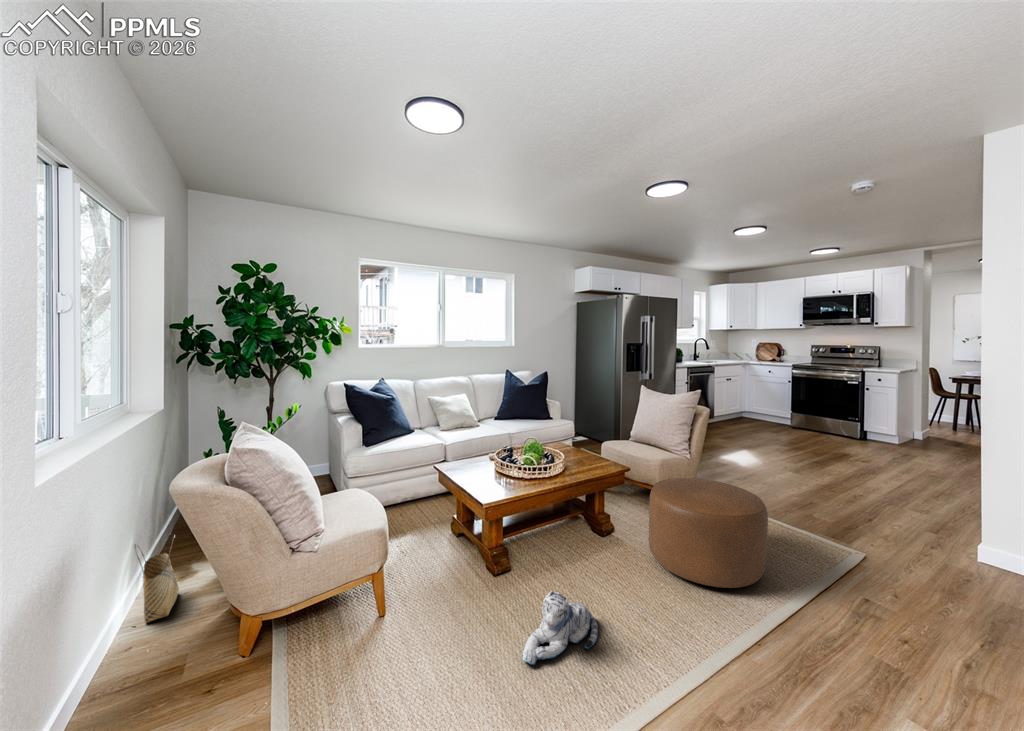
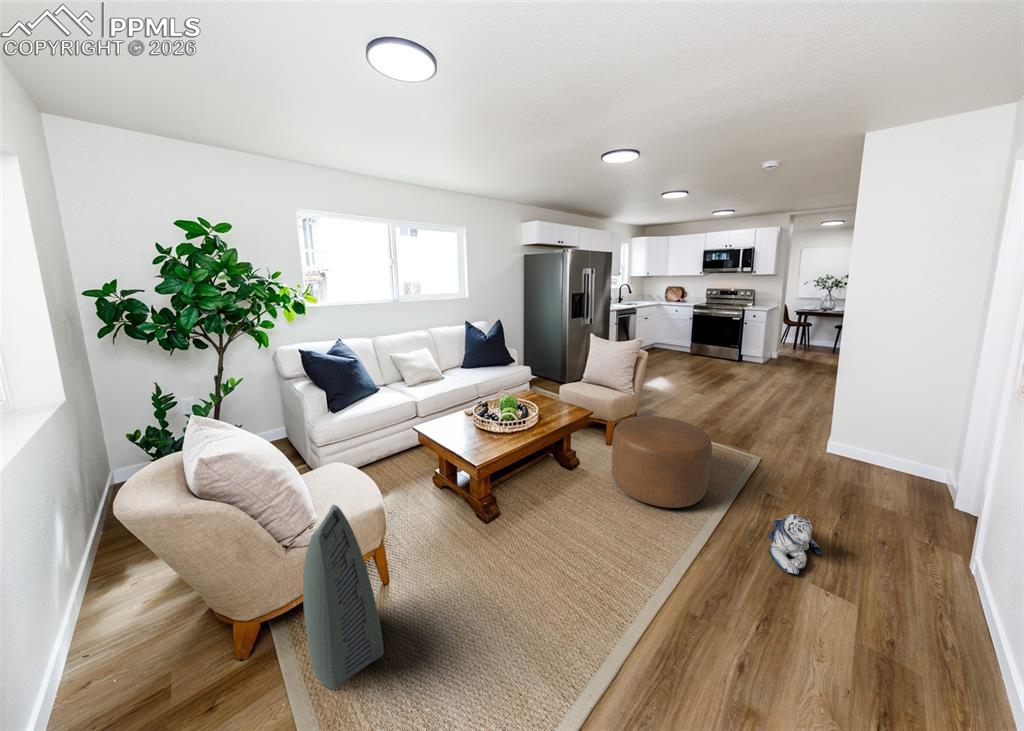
air purifier: none [296,512,365,699] -> present [303,505,384,690]
woven basket: present [135,536,179,622] -> none [85,540,155,636]
plush toy: present [522,591,598,665] -> present [768,514,822,575]

